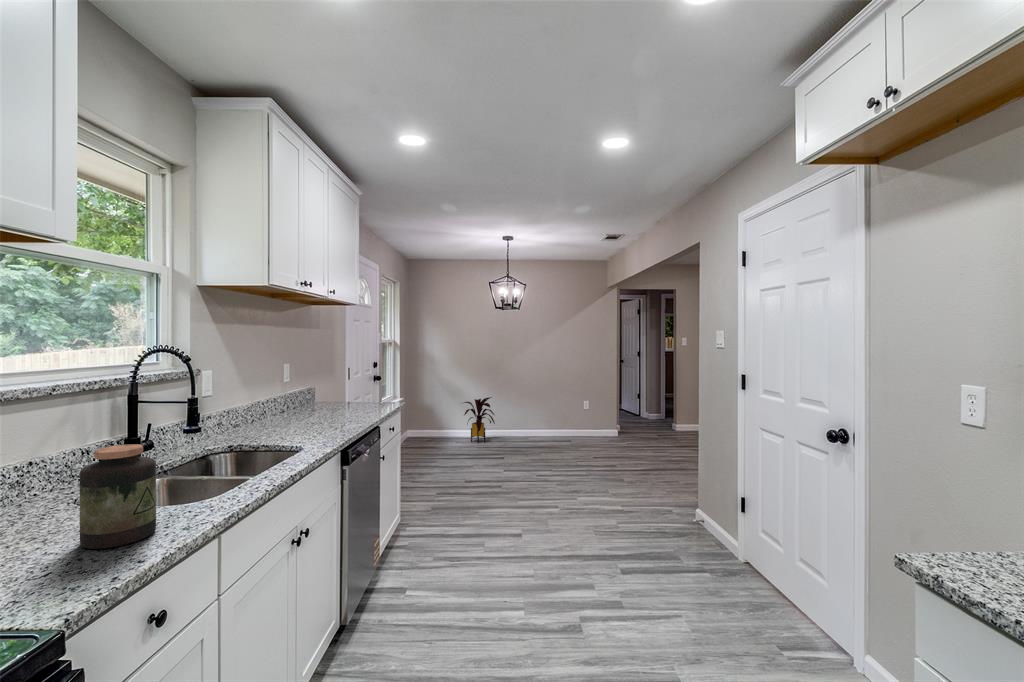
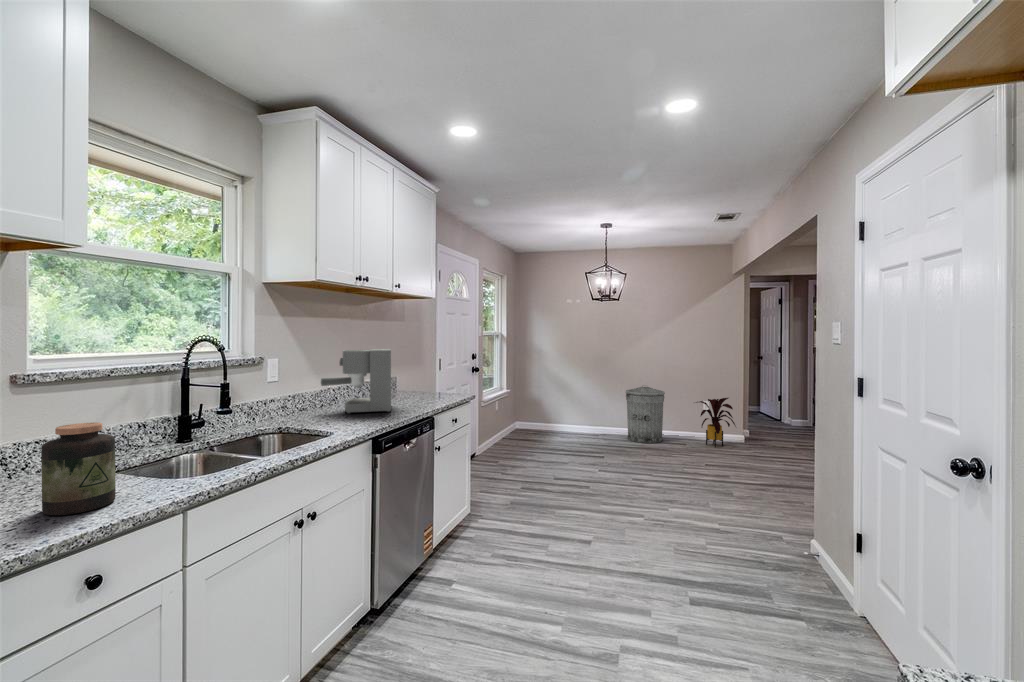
coffee maker: none [255,357,336,428] -> present [321,349,391,414]
trash can: none [517,388,553,443] -> present [625,386,665,443]
house plant: present [464,397,495,443] -> present [696,398,735,447]

